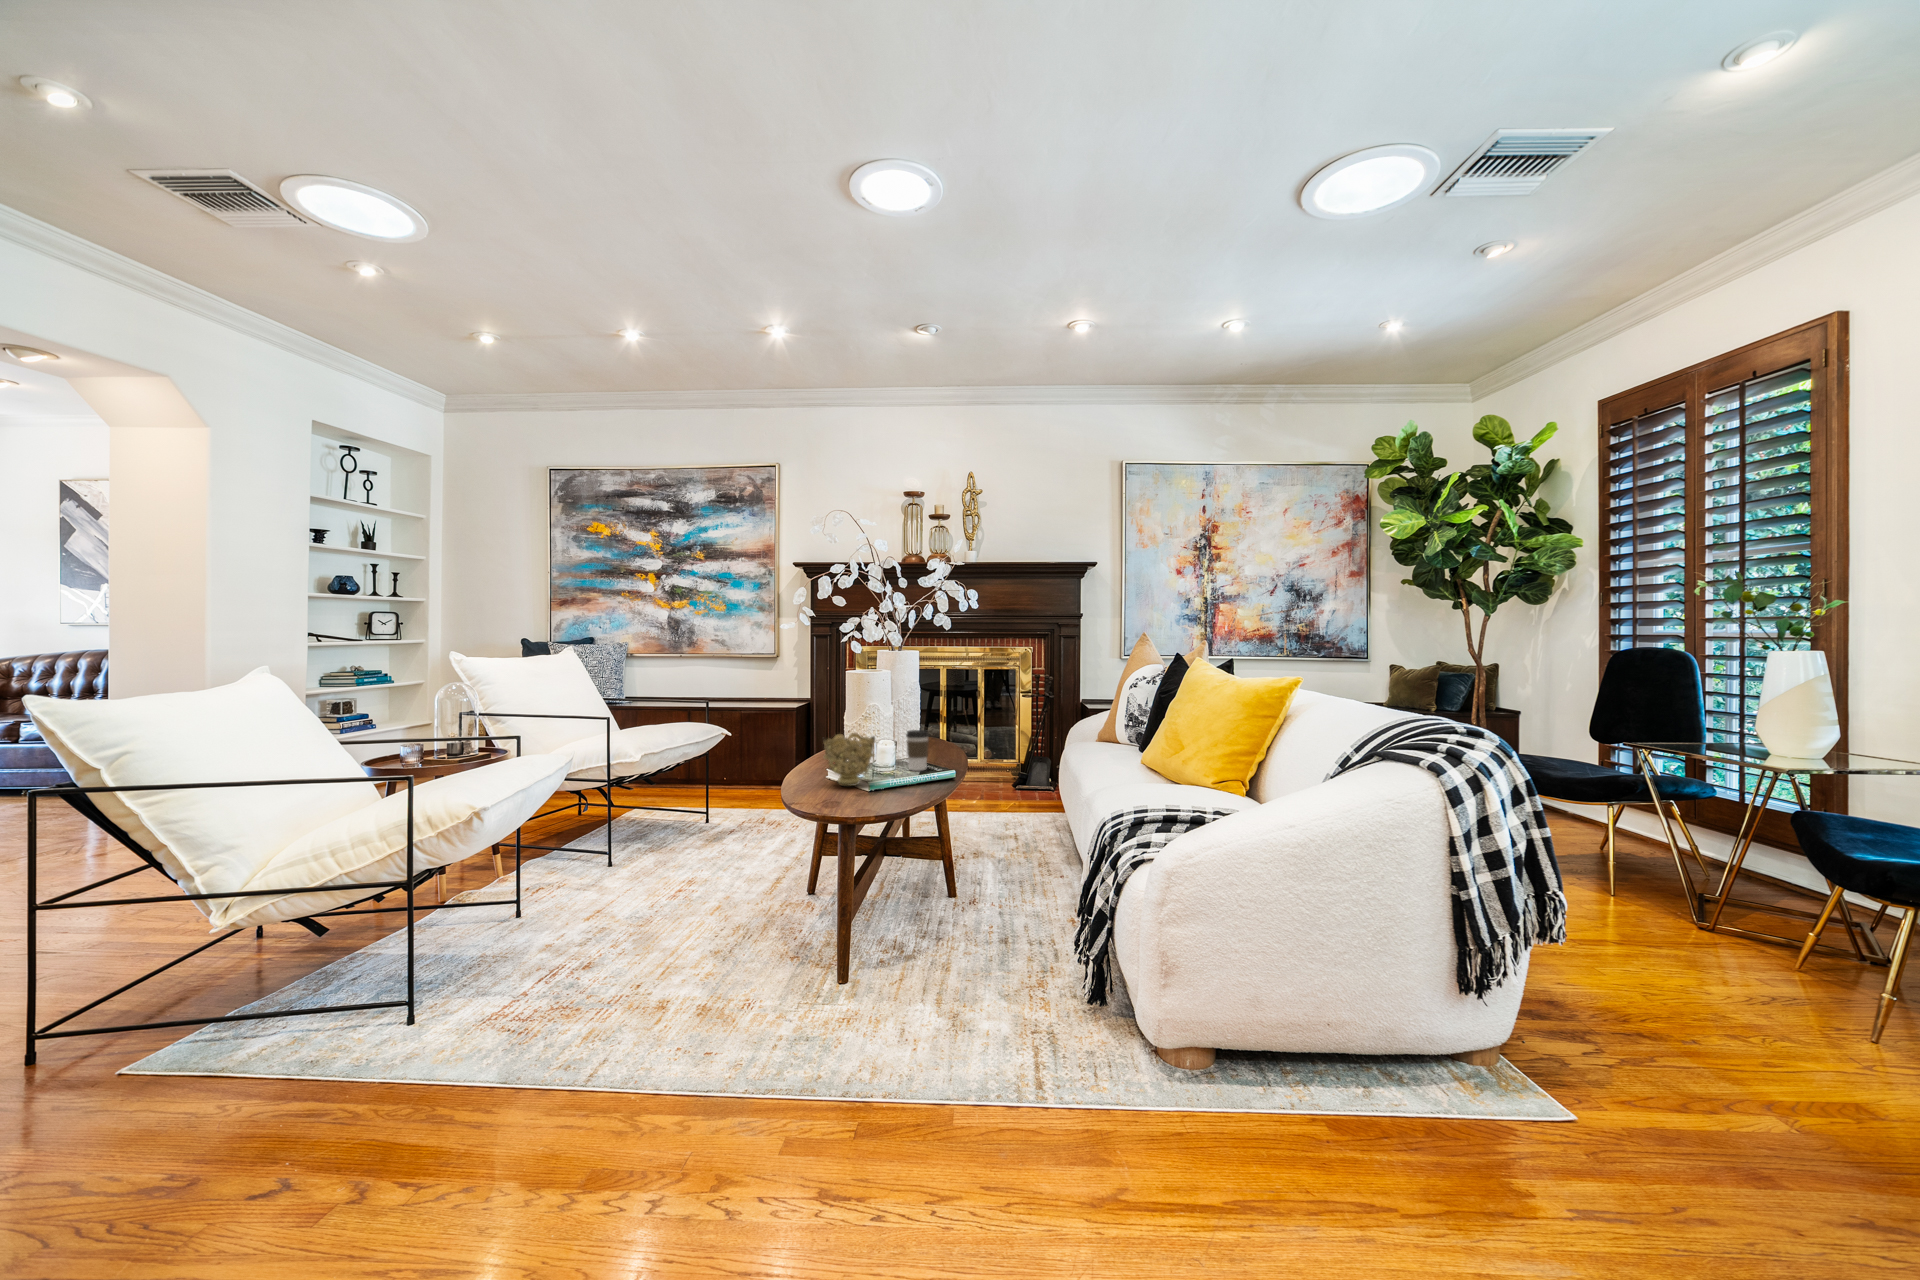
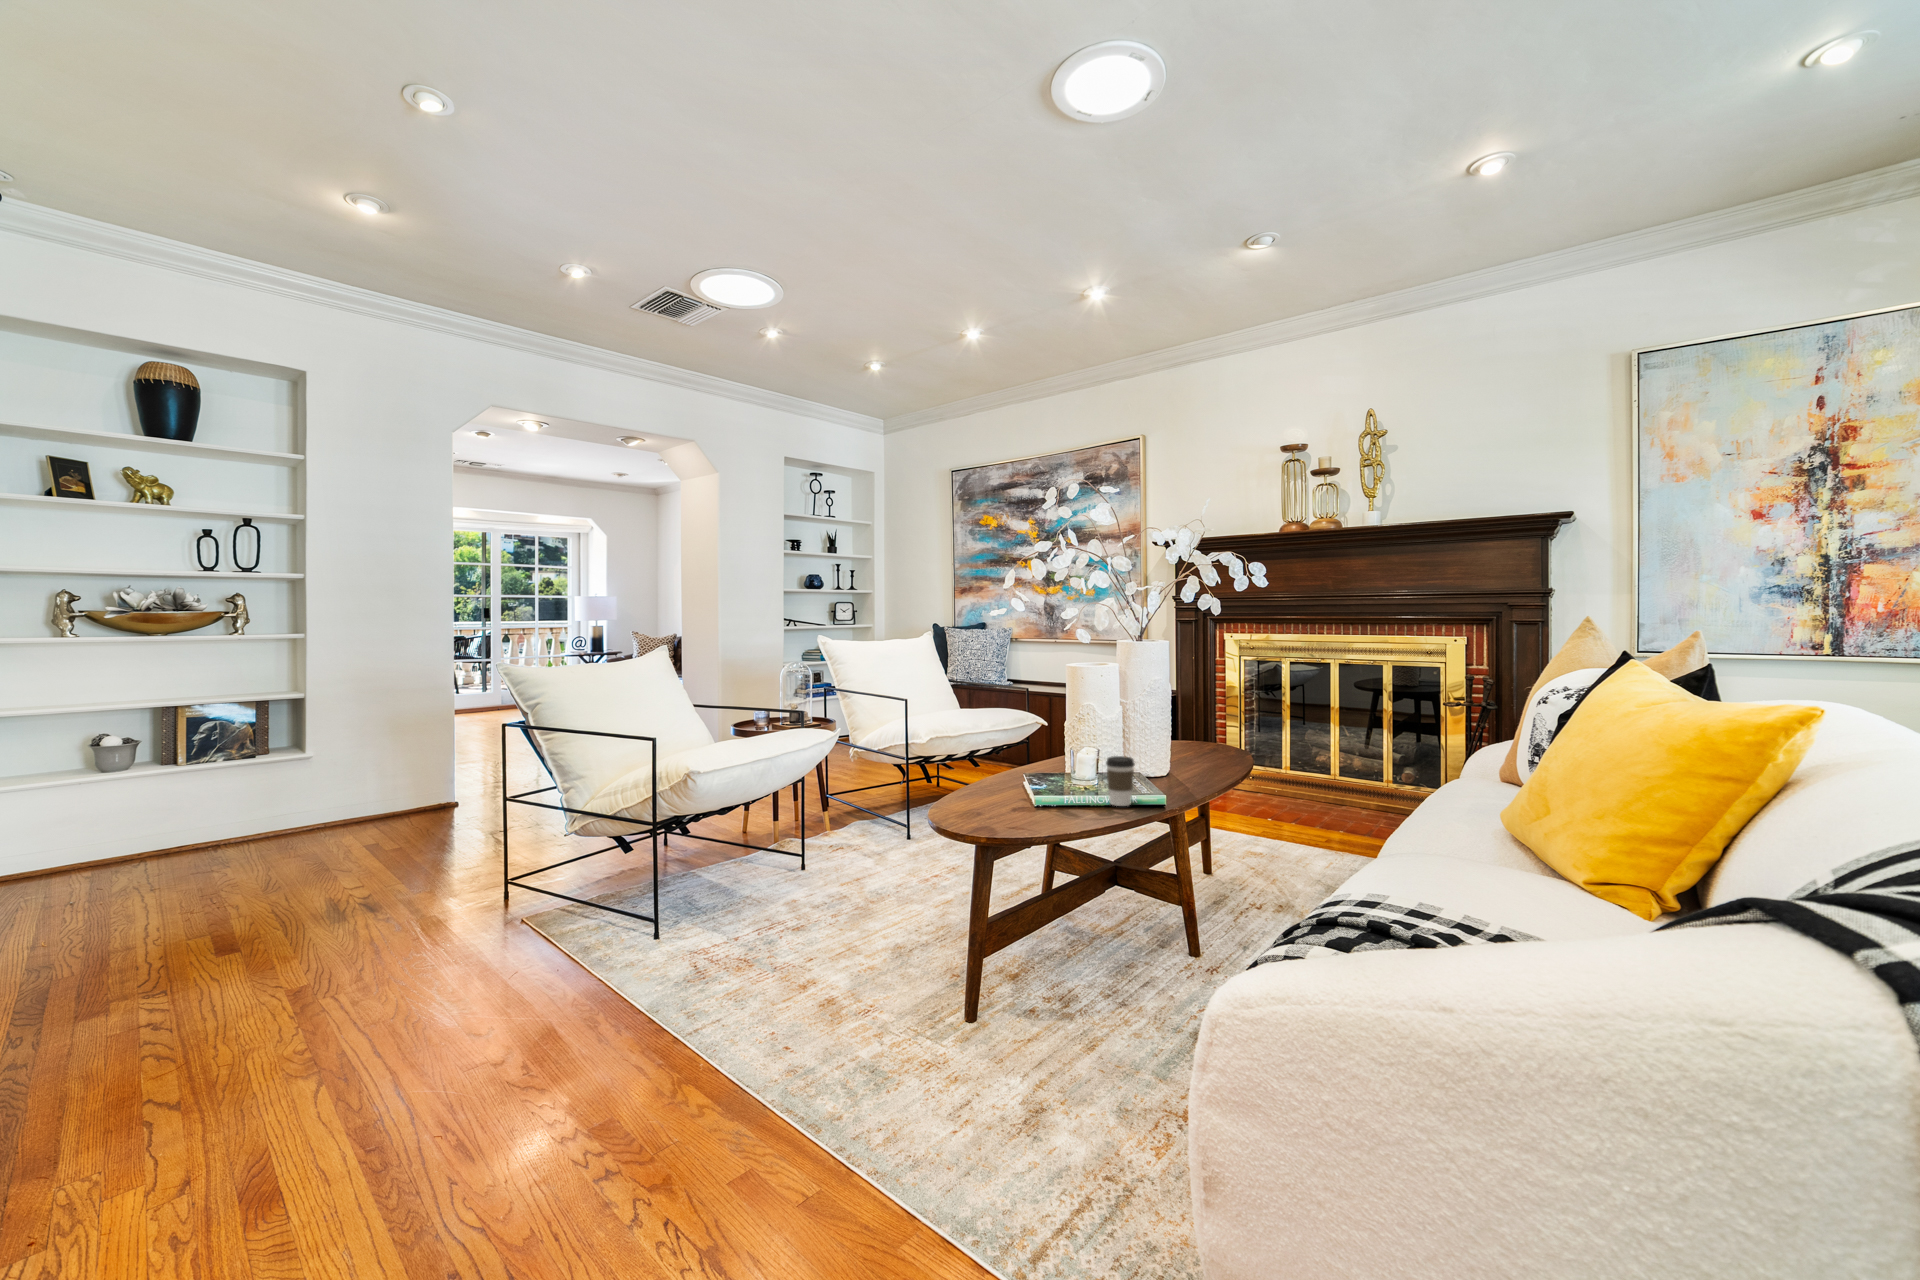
decorative bowl: present [823,733,875,786] -> none [986,755,1044,816]

